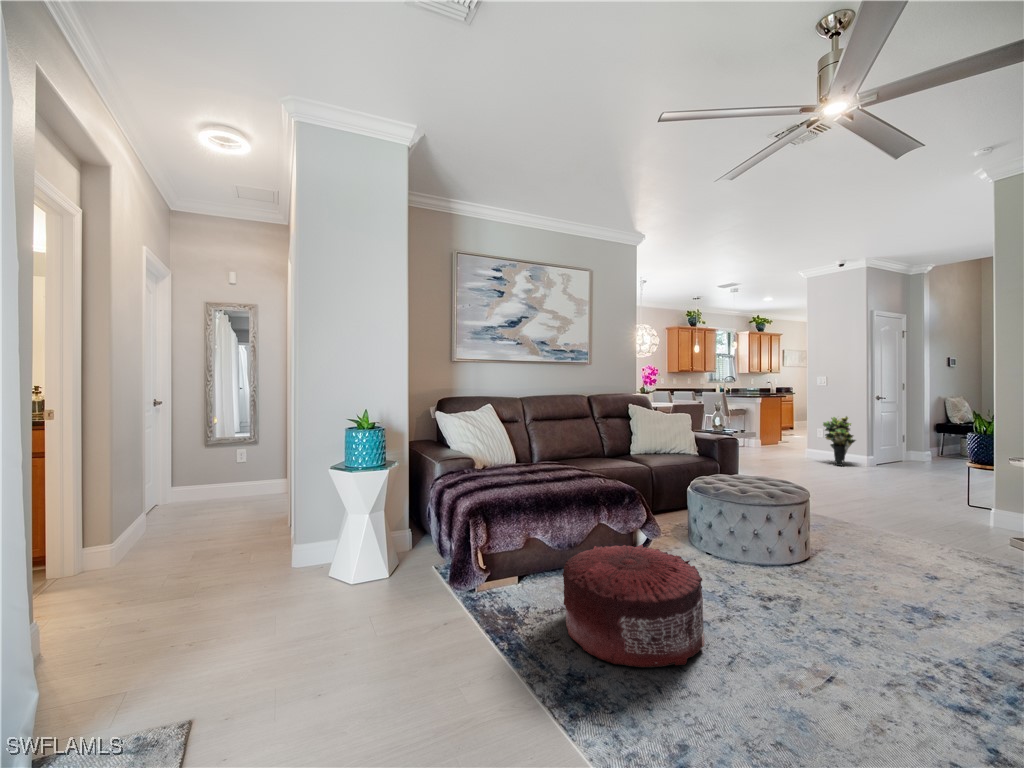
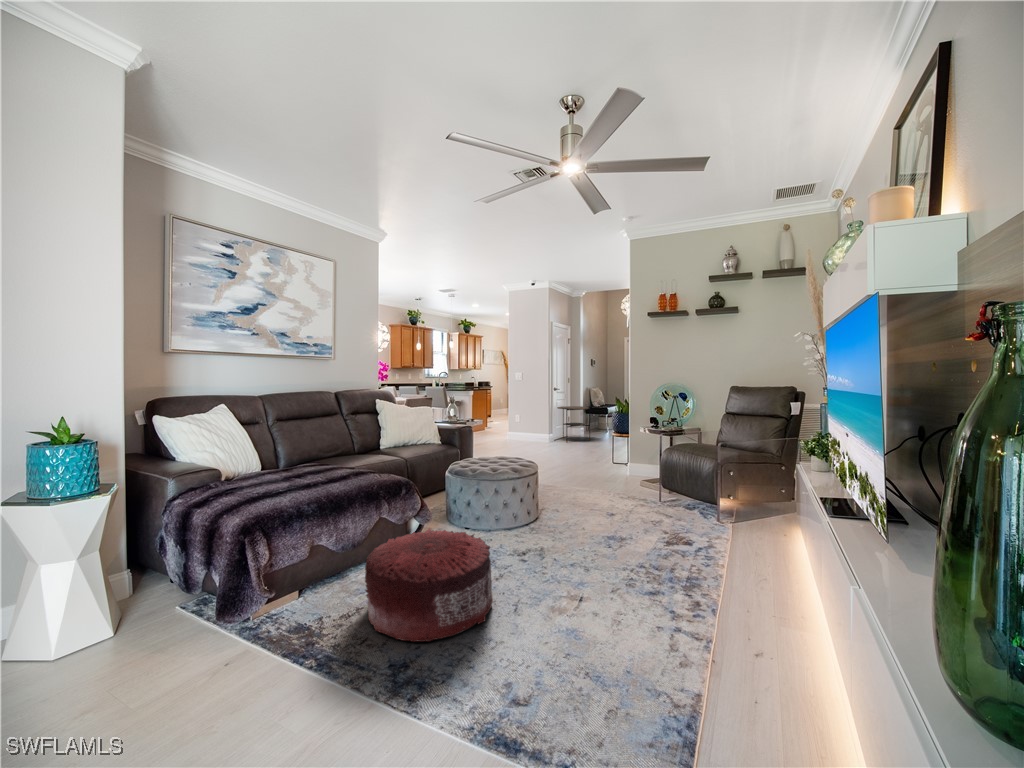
potted plant: present [823,416,856,466] -> none [517,405,539,443]
side table: none [889,420,951,471] -> present [557,406,590,442]

